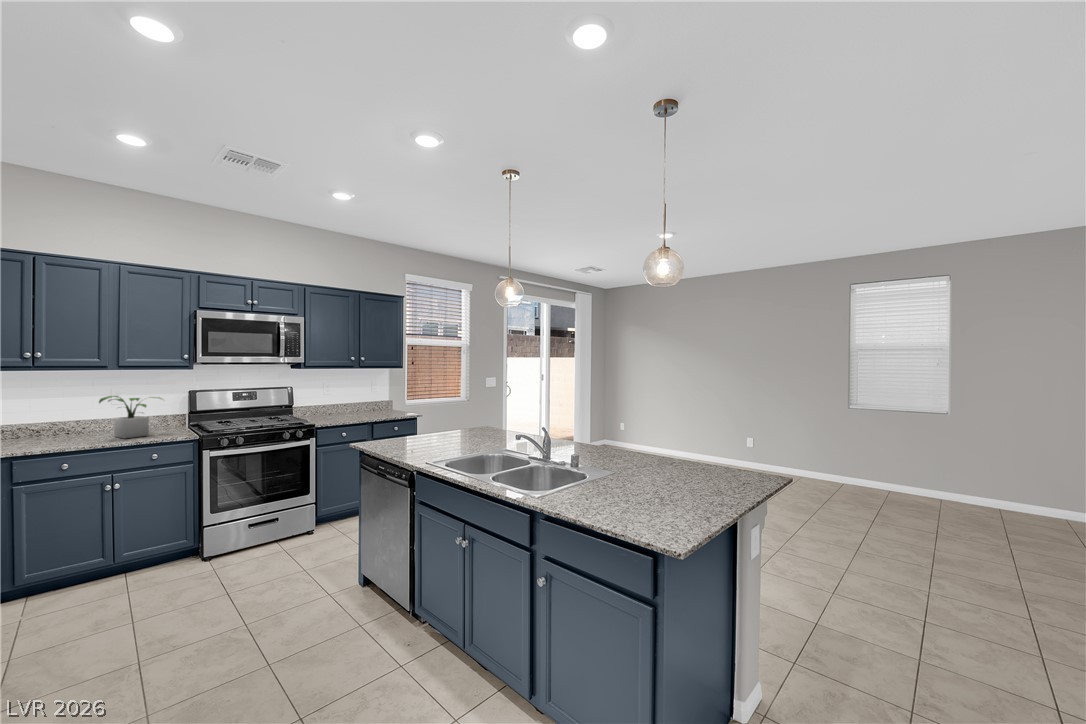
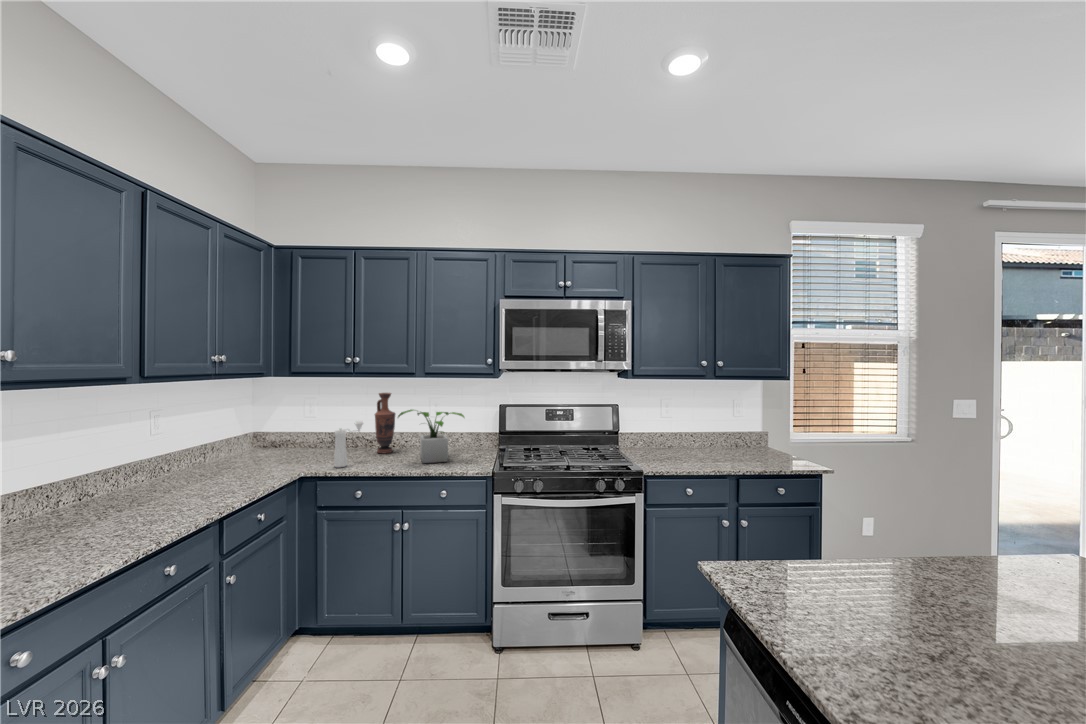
vase: none [51,384,77,438] -> present [375,393,395,453]
pepper mill: none [24,408,52,449] -> present [334,421,363,467]

